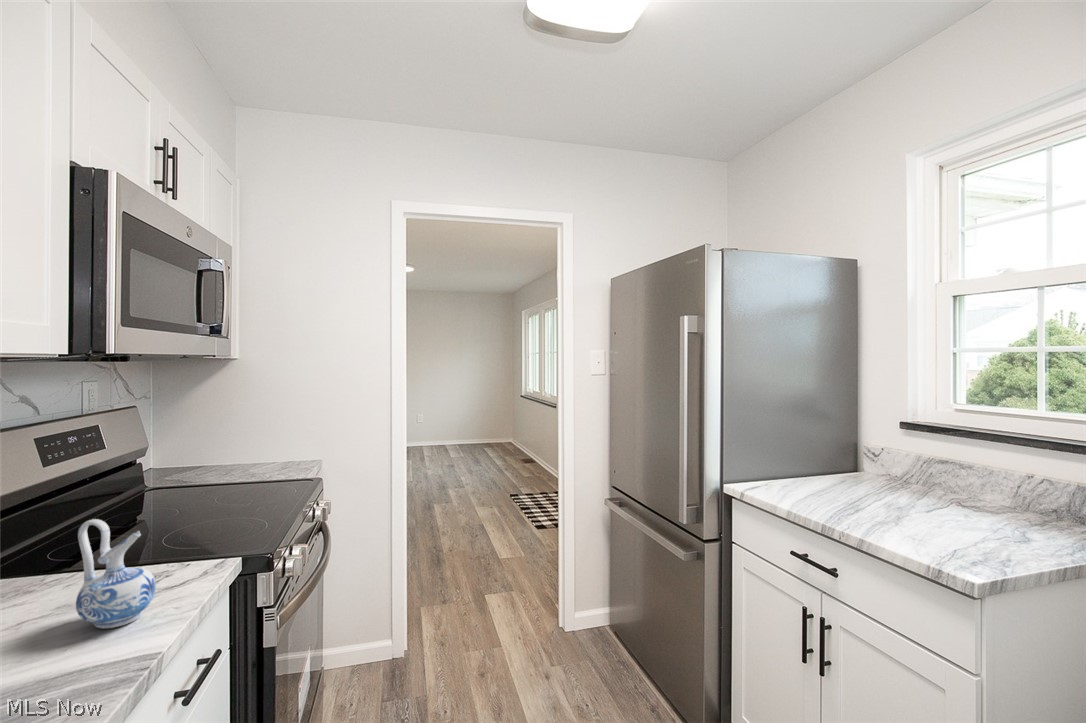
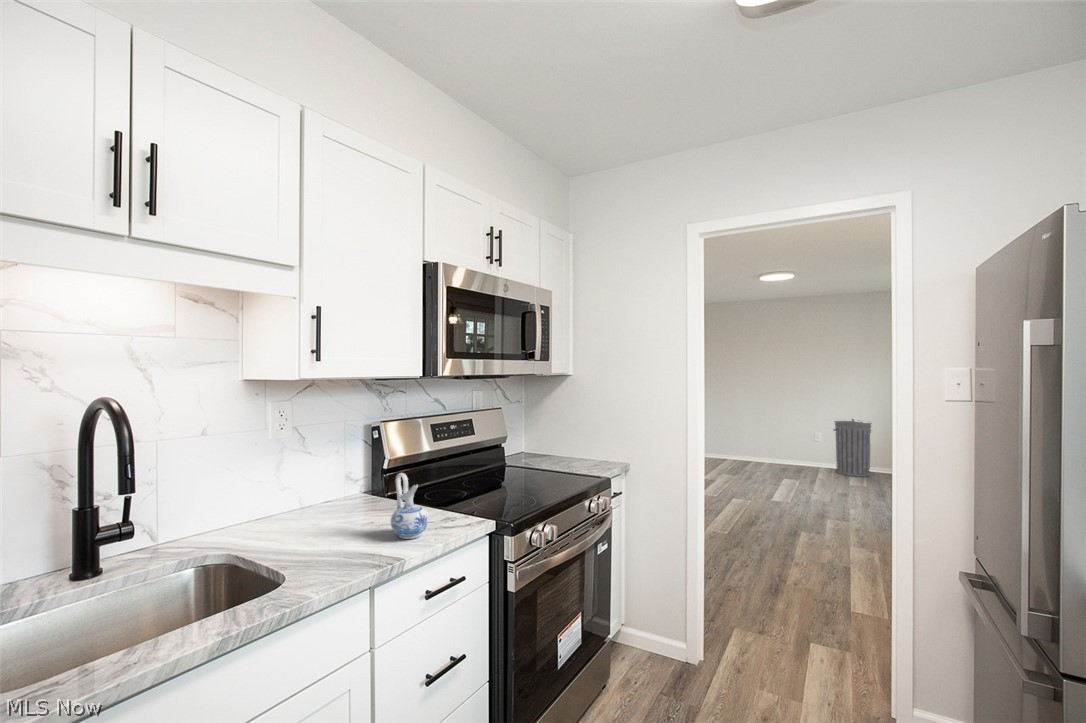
trash can: none [434,399,463,449] -> present [834,419,871,477]

